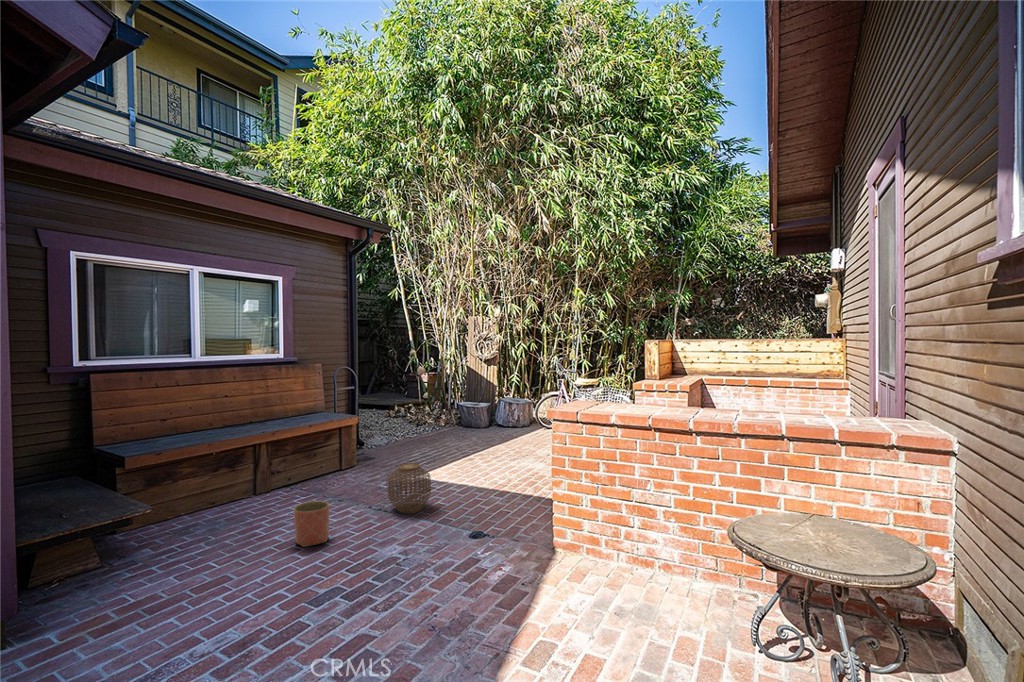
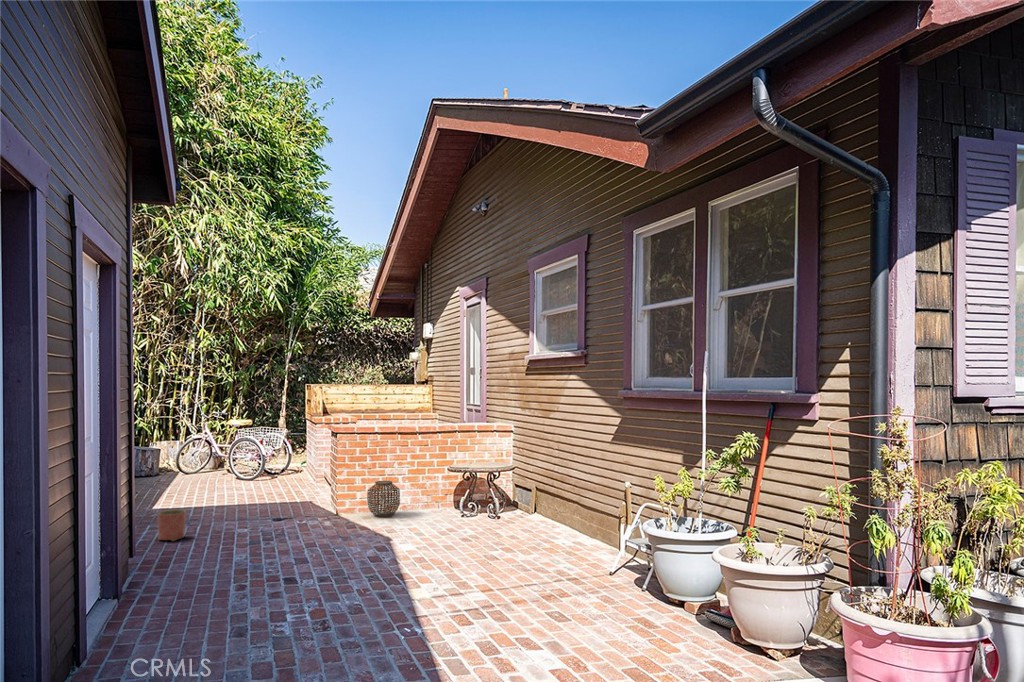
woven basket: present [387,463,431,513] -> present [367,481,400,517]

